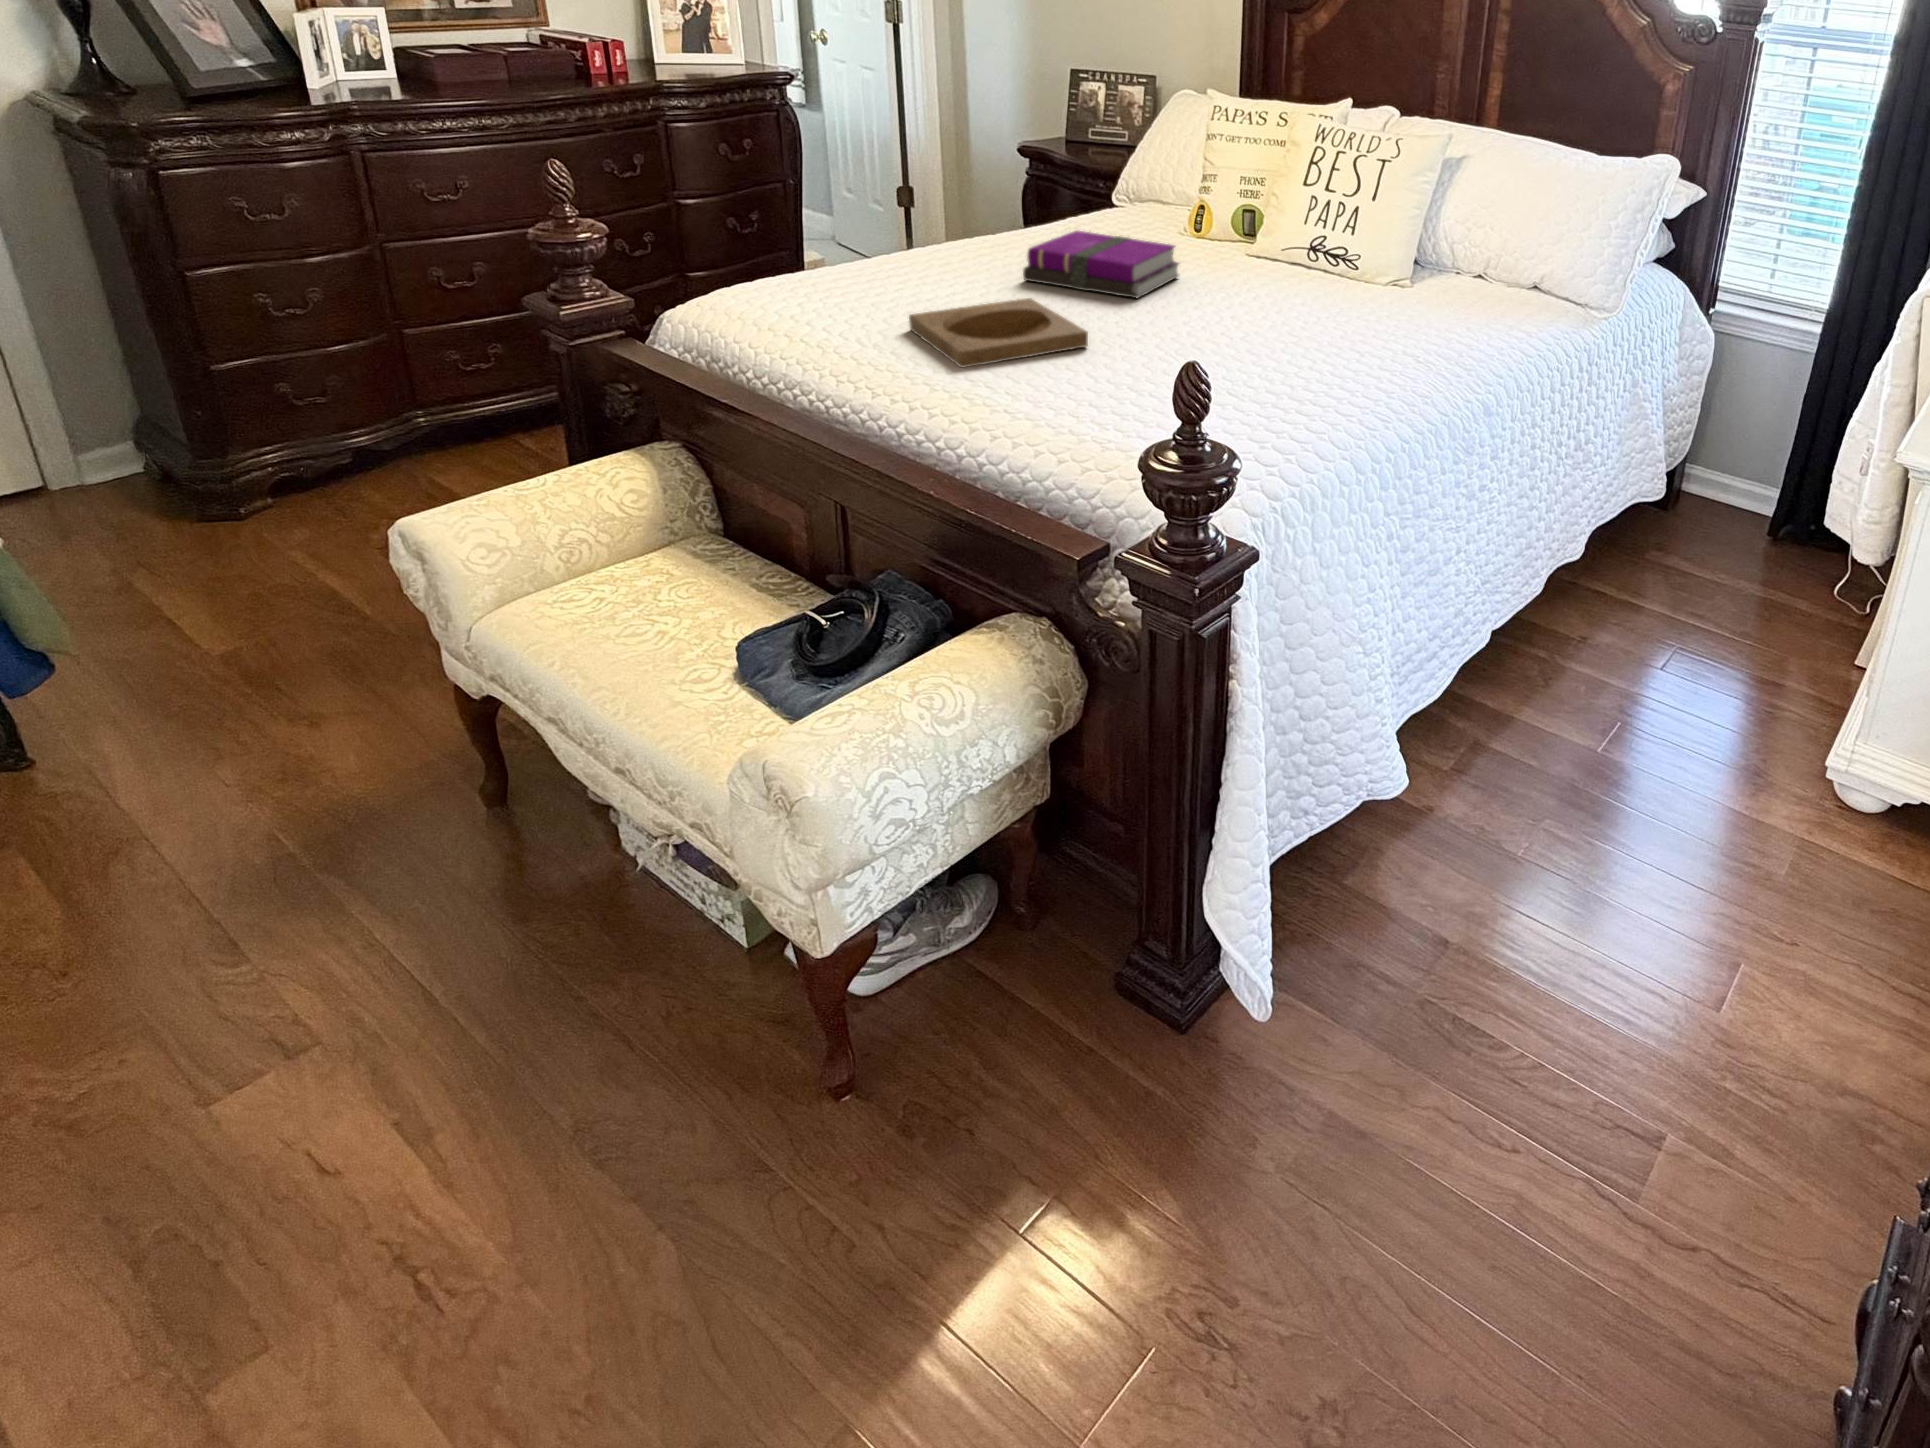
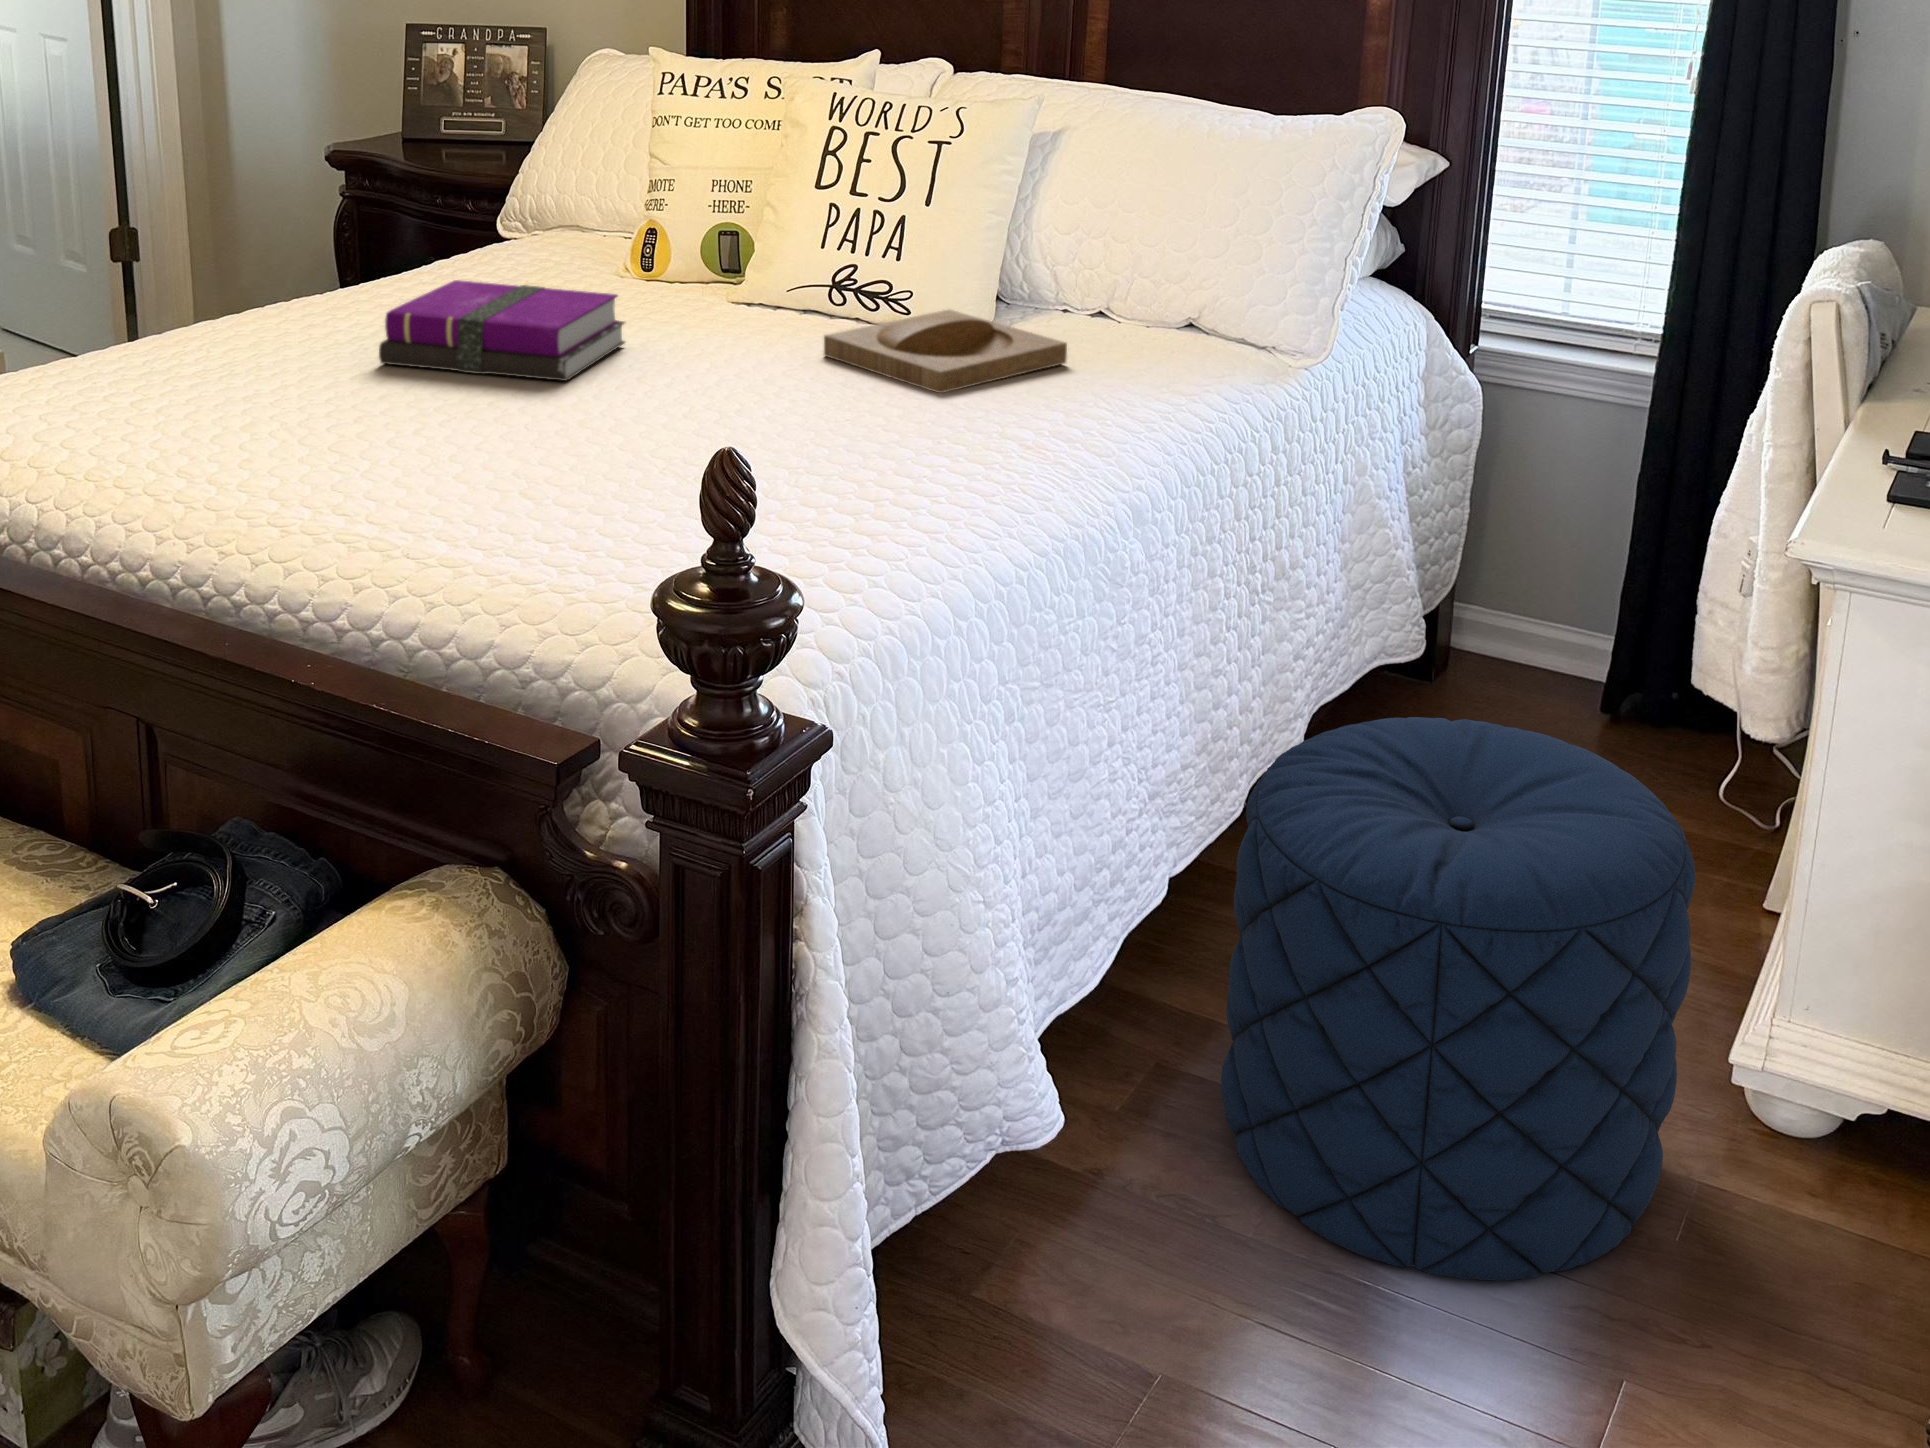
tray: present [909,298,1088,368] -> present [824,310,1067,393]
pouf: none [1511,542,1818,895] -> present [1221,717,1695,1281]

